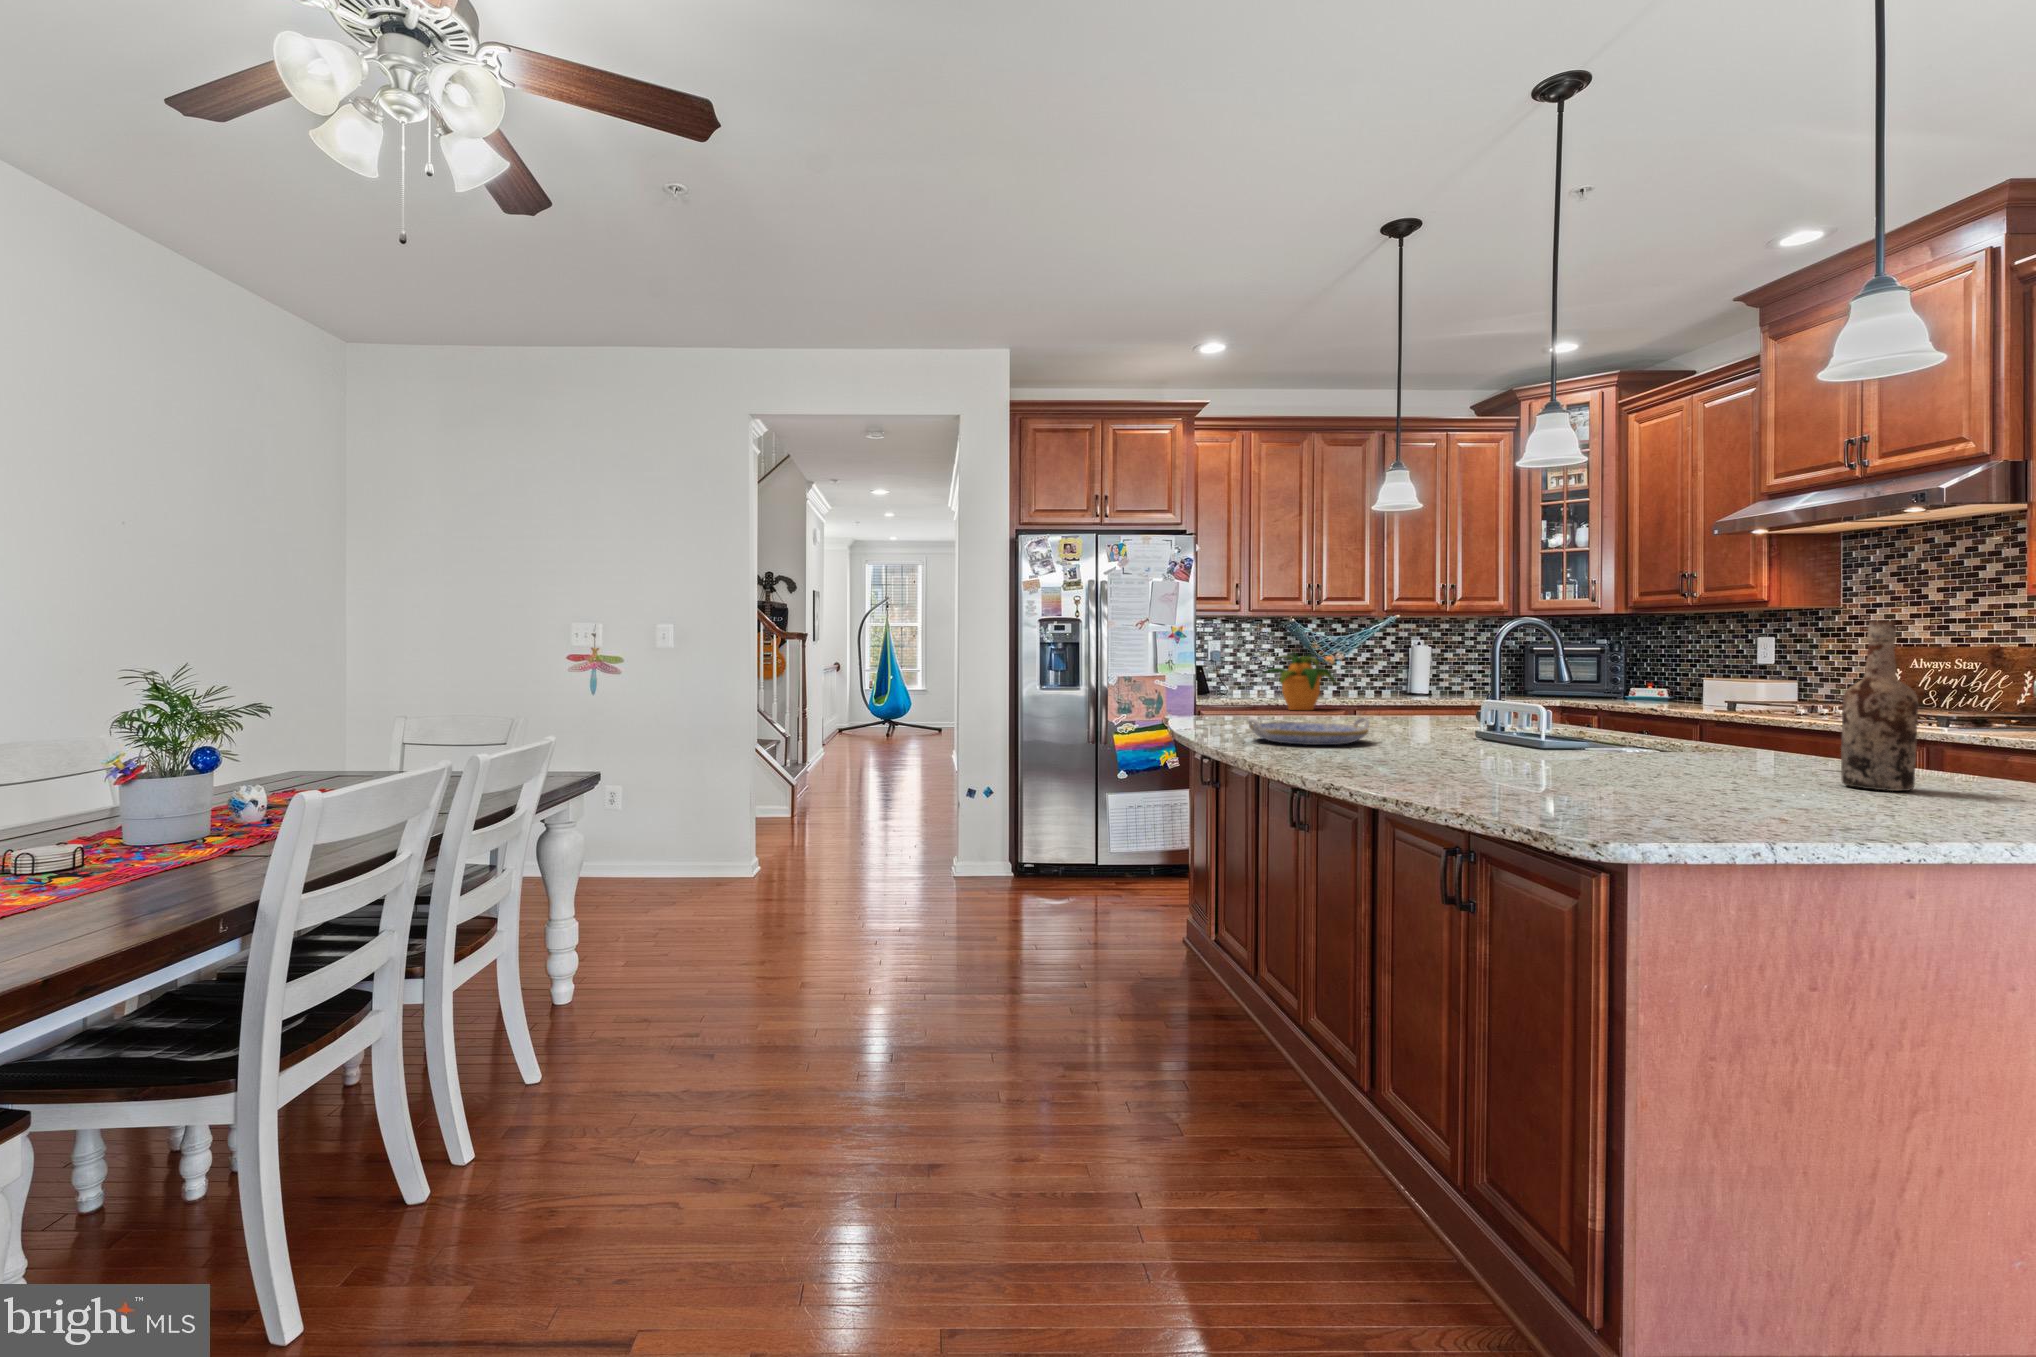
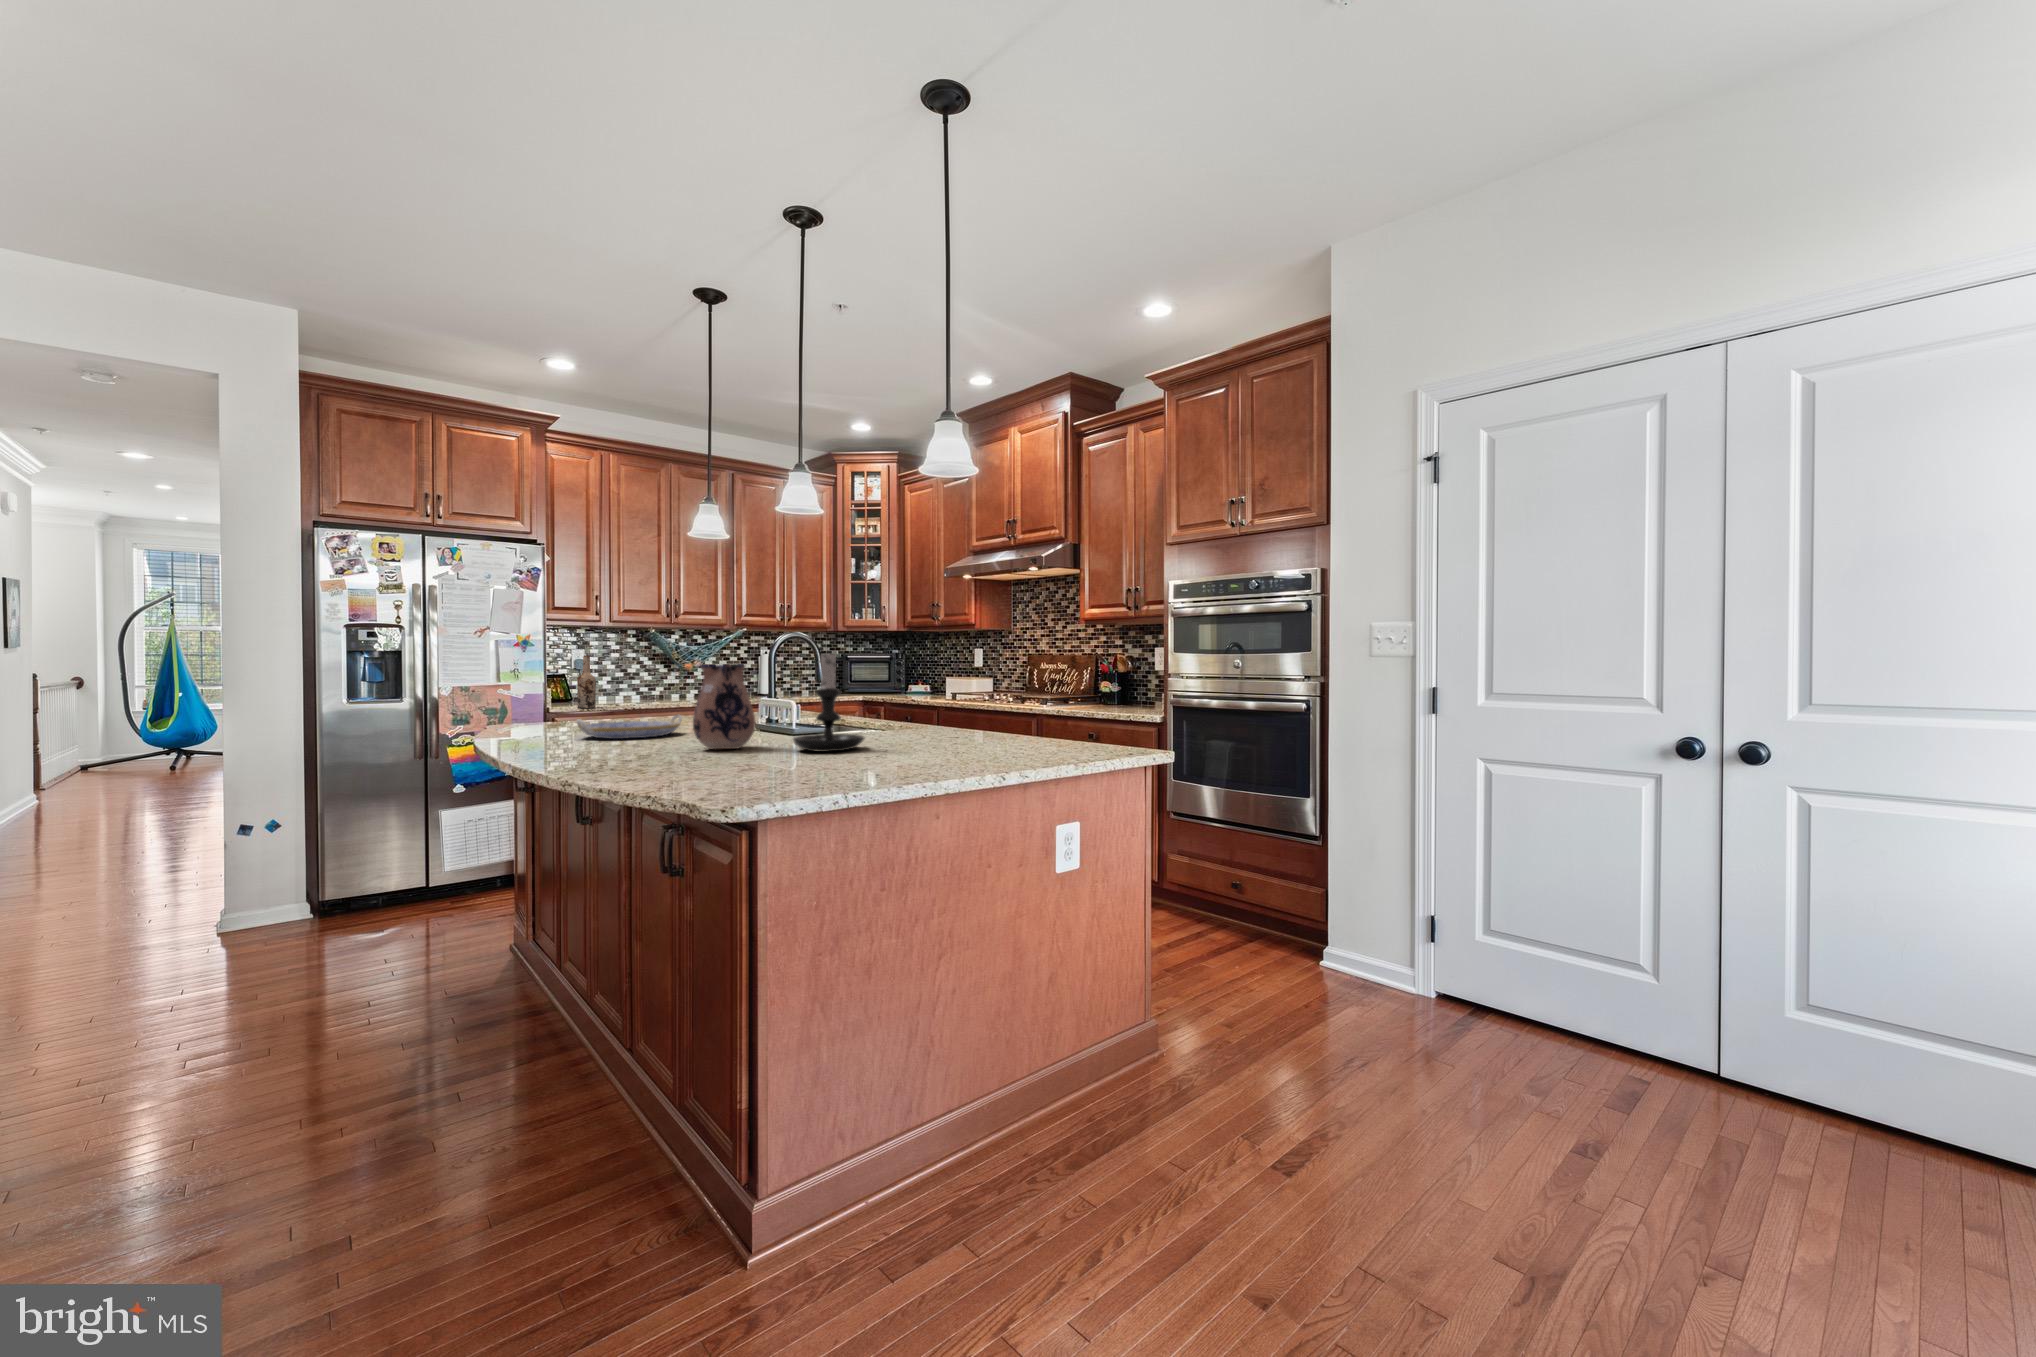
wine bottle: present [1841,620,1918,791] -> present [577,656,596,708]
candle holder: none [1594,623,1749,799] -> present [793,653,864,752]
potted plant: present [1264,652,1335,710] -> none [611,659,684,713]
ceramic pitcher: none [1418,653,1515,776] -> present [693,664,756,749]

